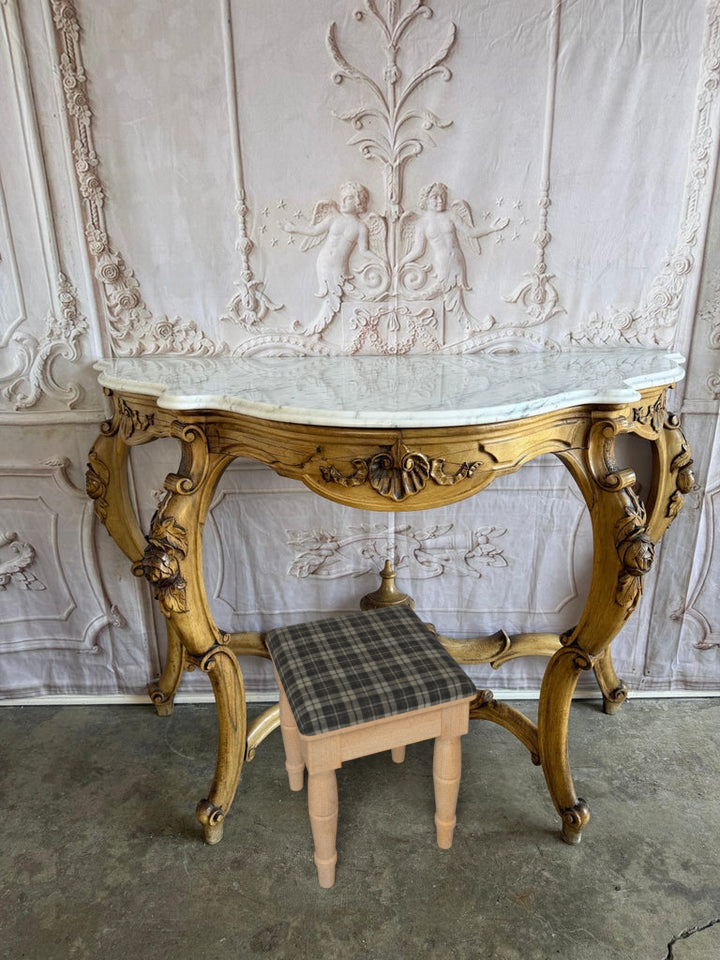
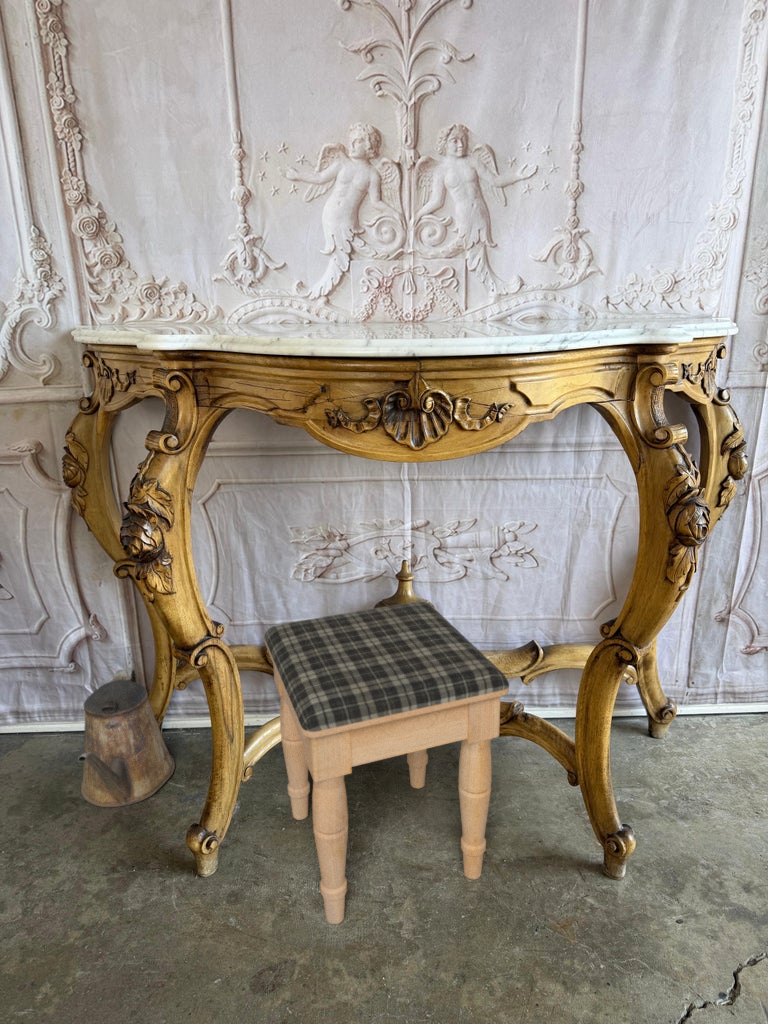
watering can: none [107,652,187,777] -> present [78,668,175,807]

